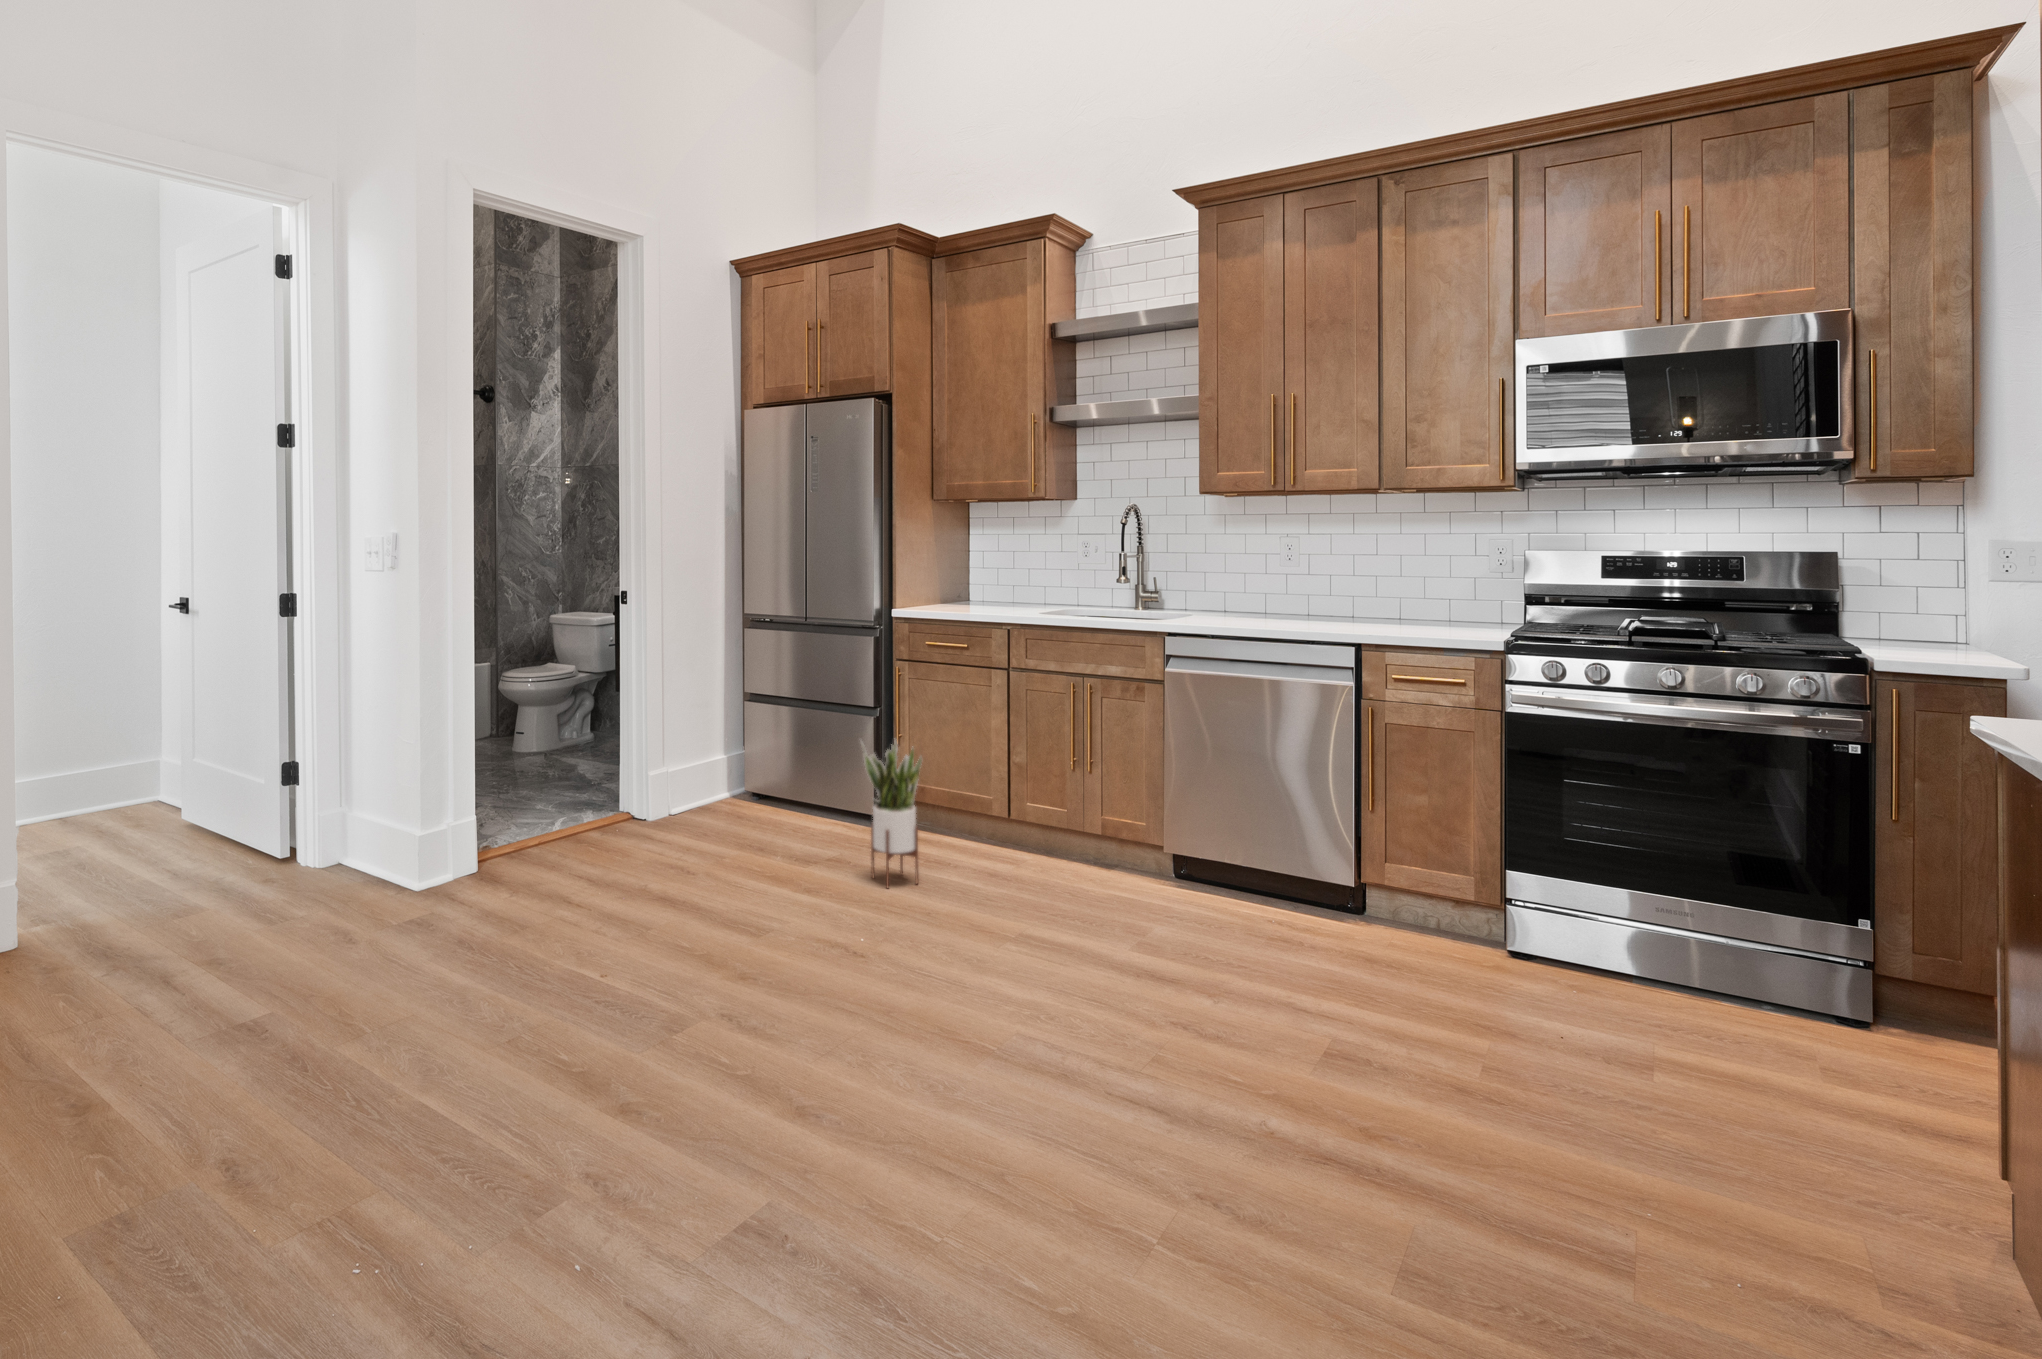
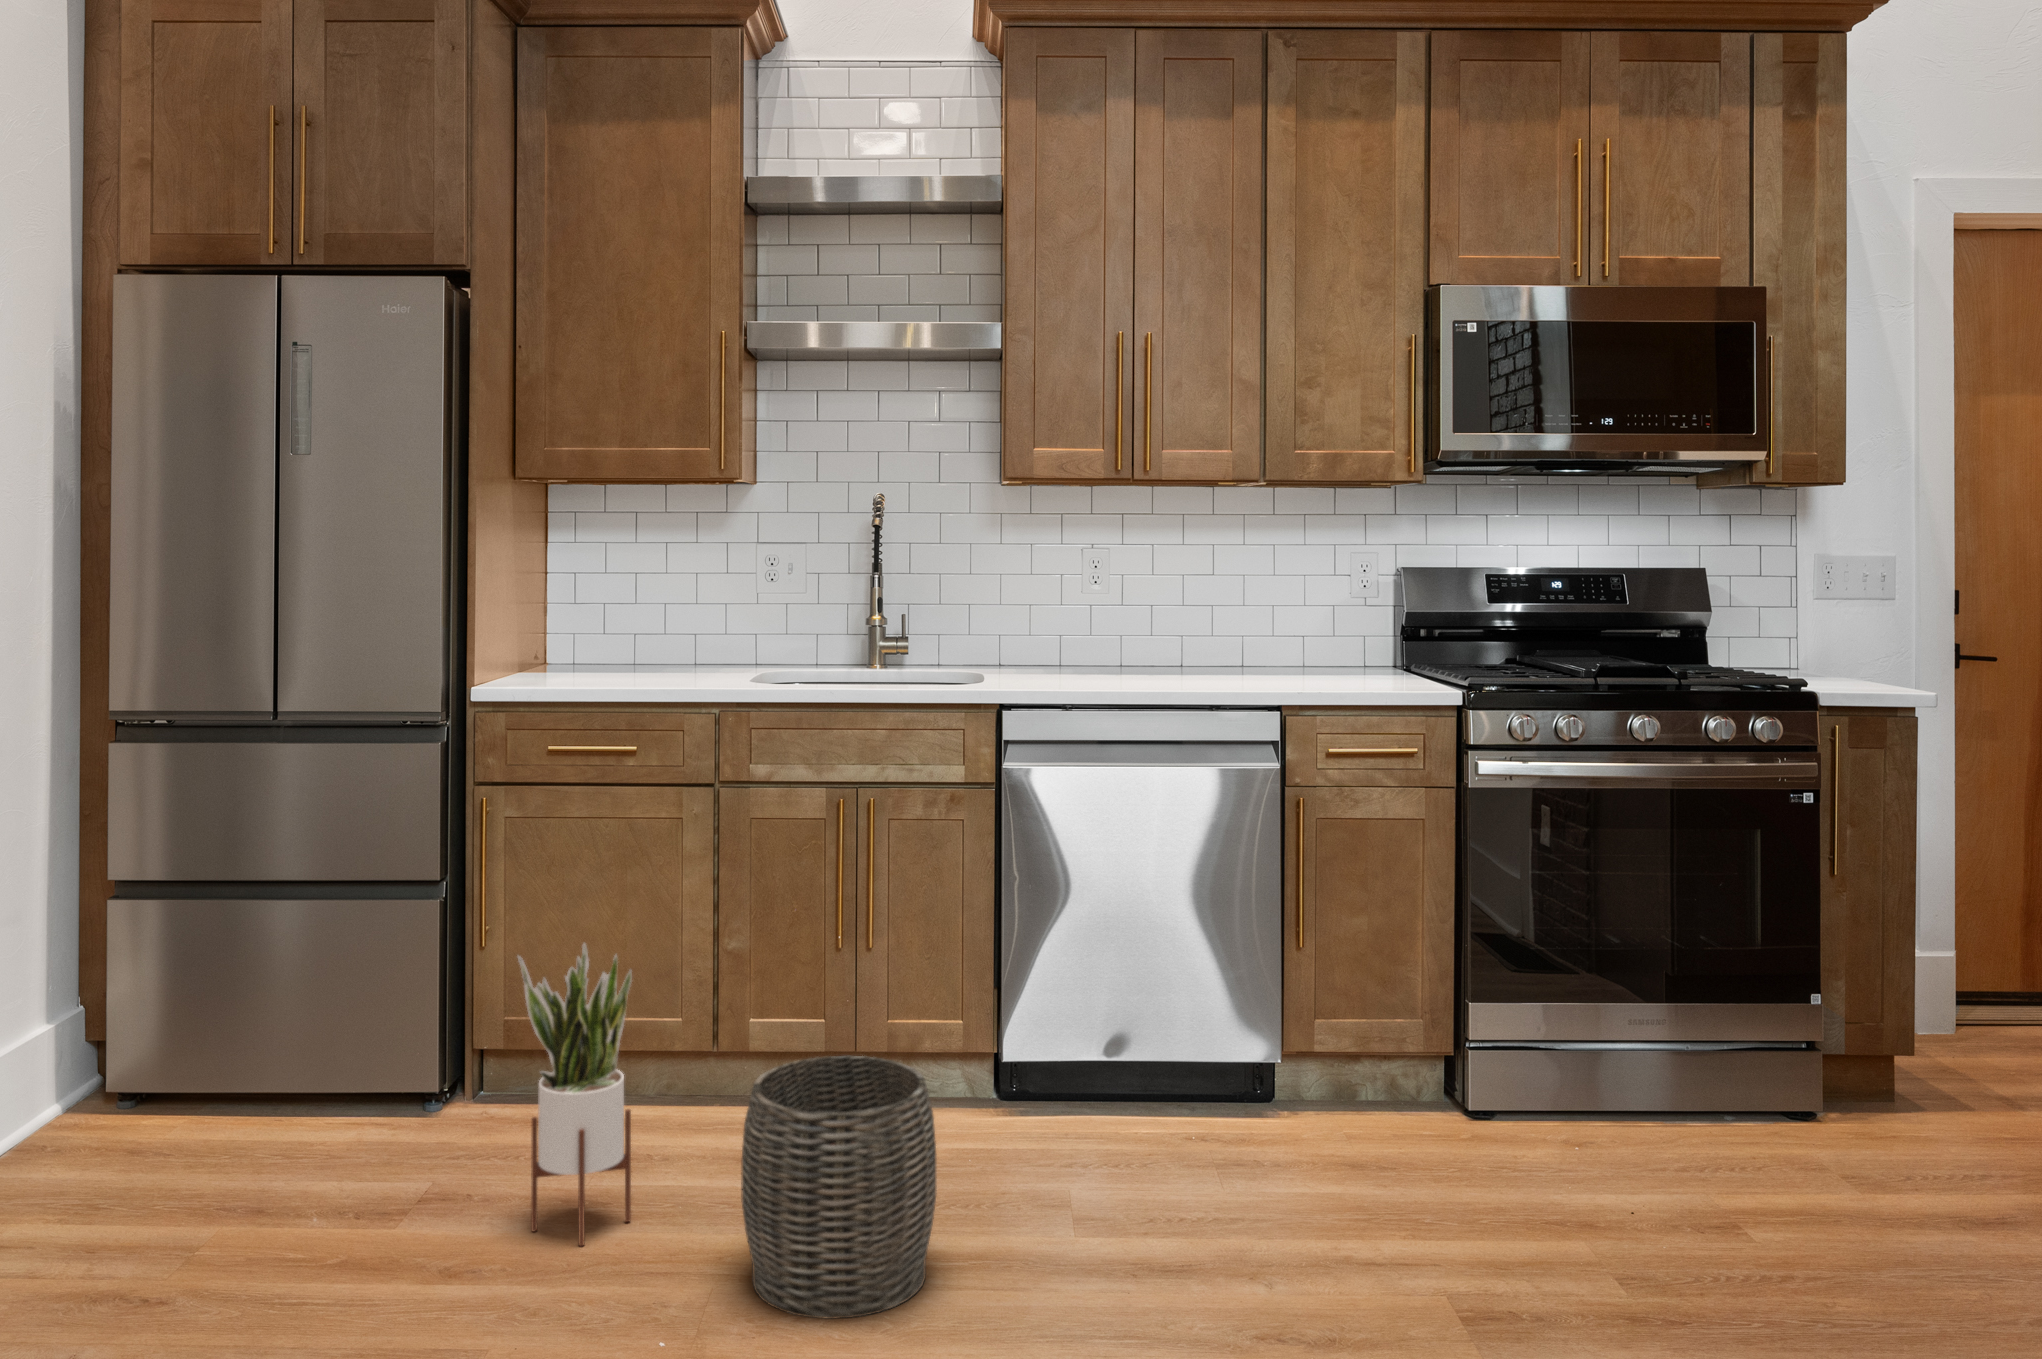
woven basket: none [941,812,1046,944] -> present [741,1056,937,1319]

